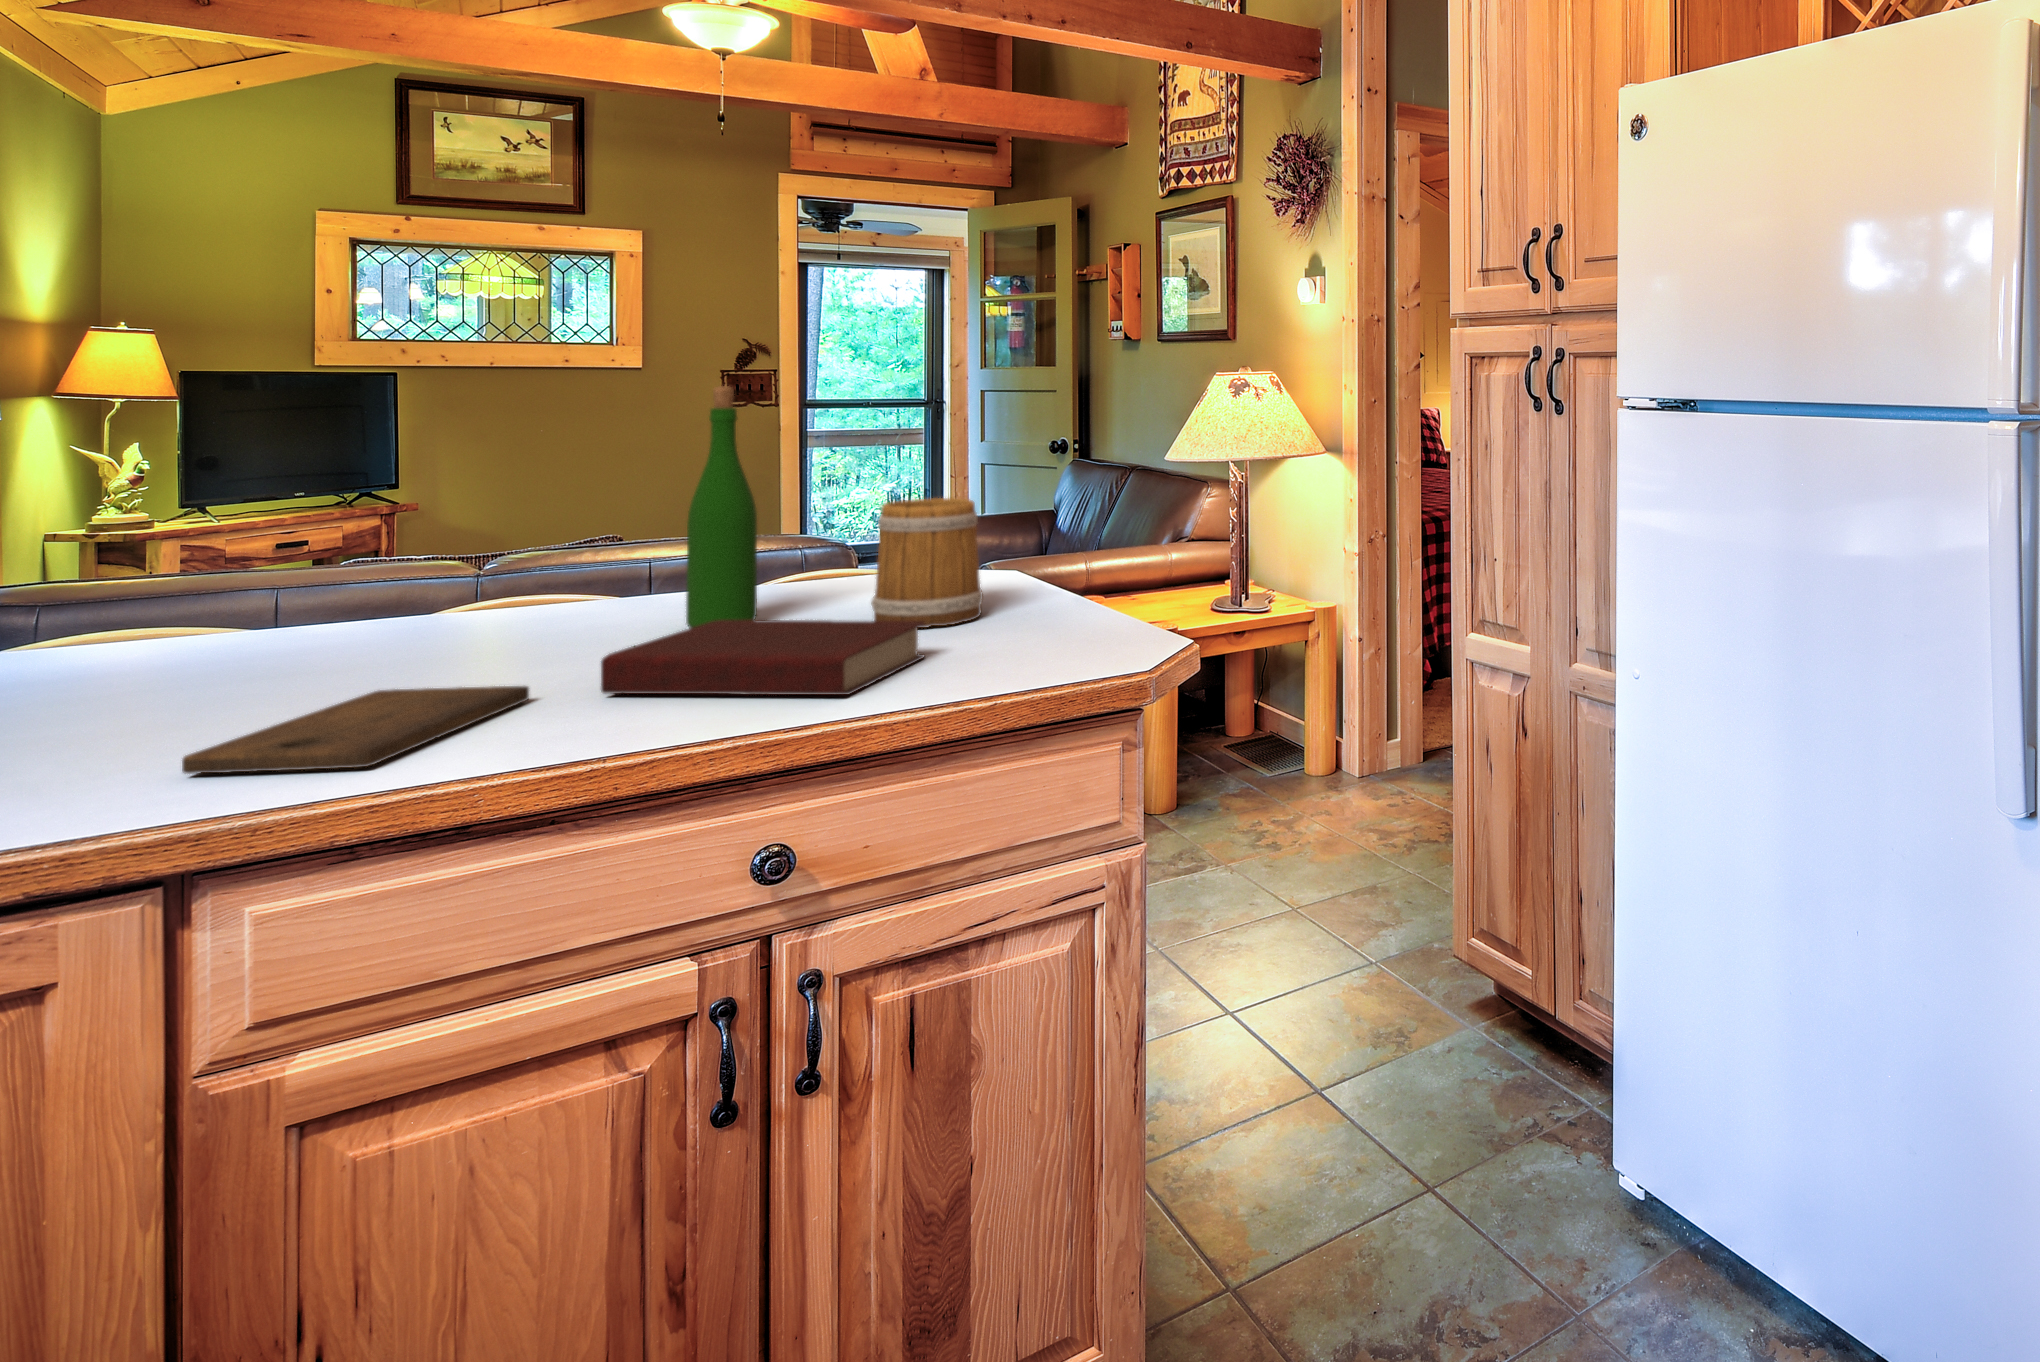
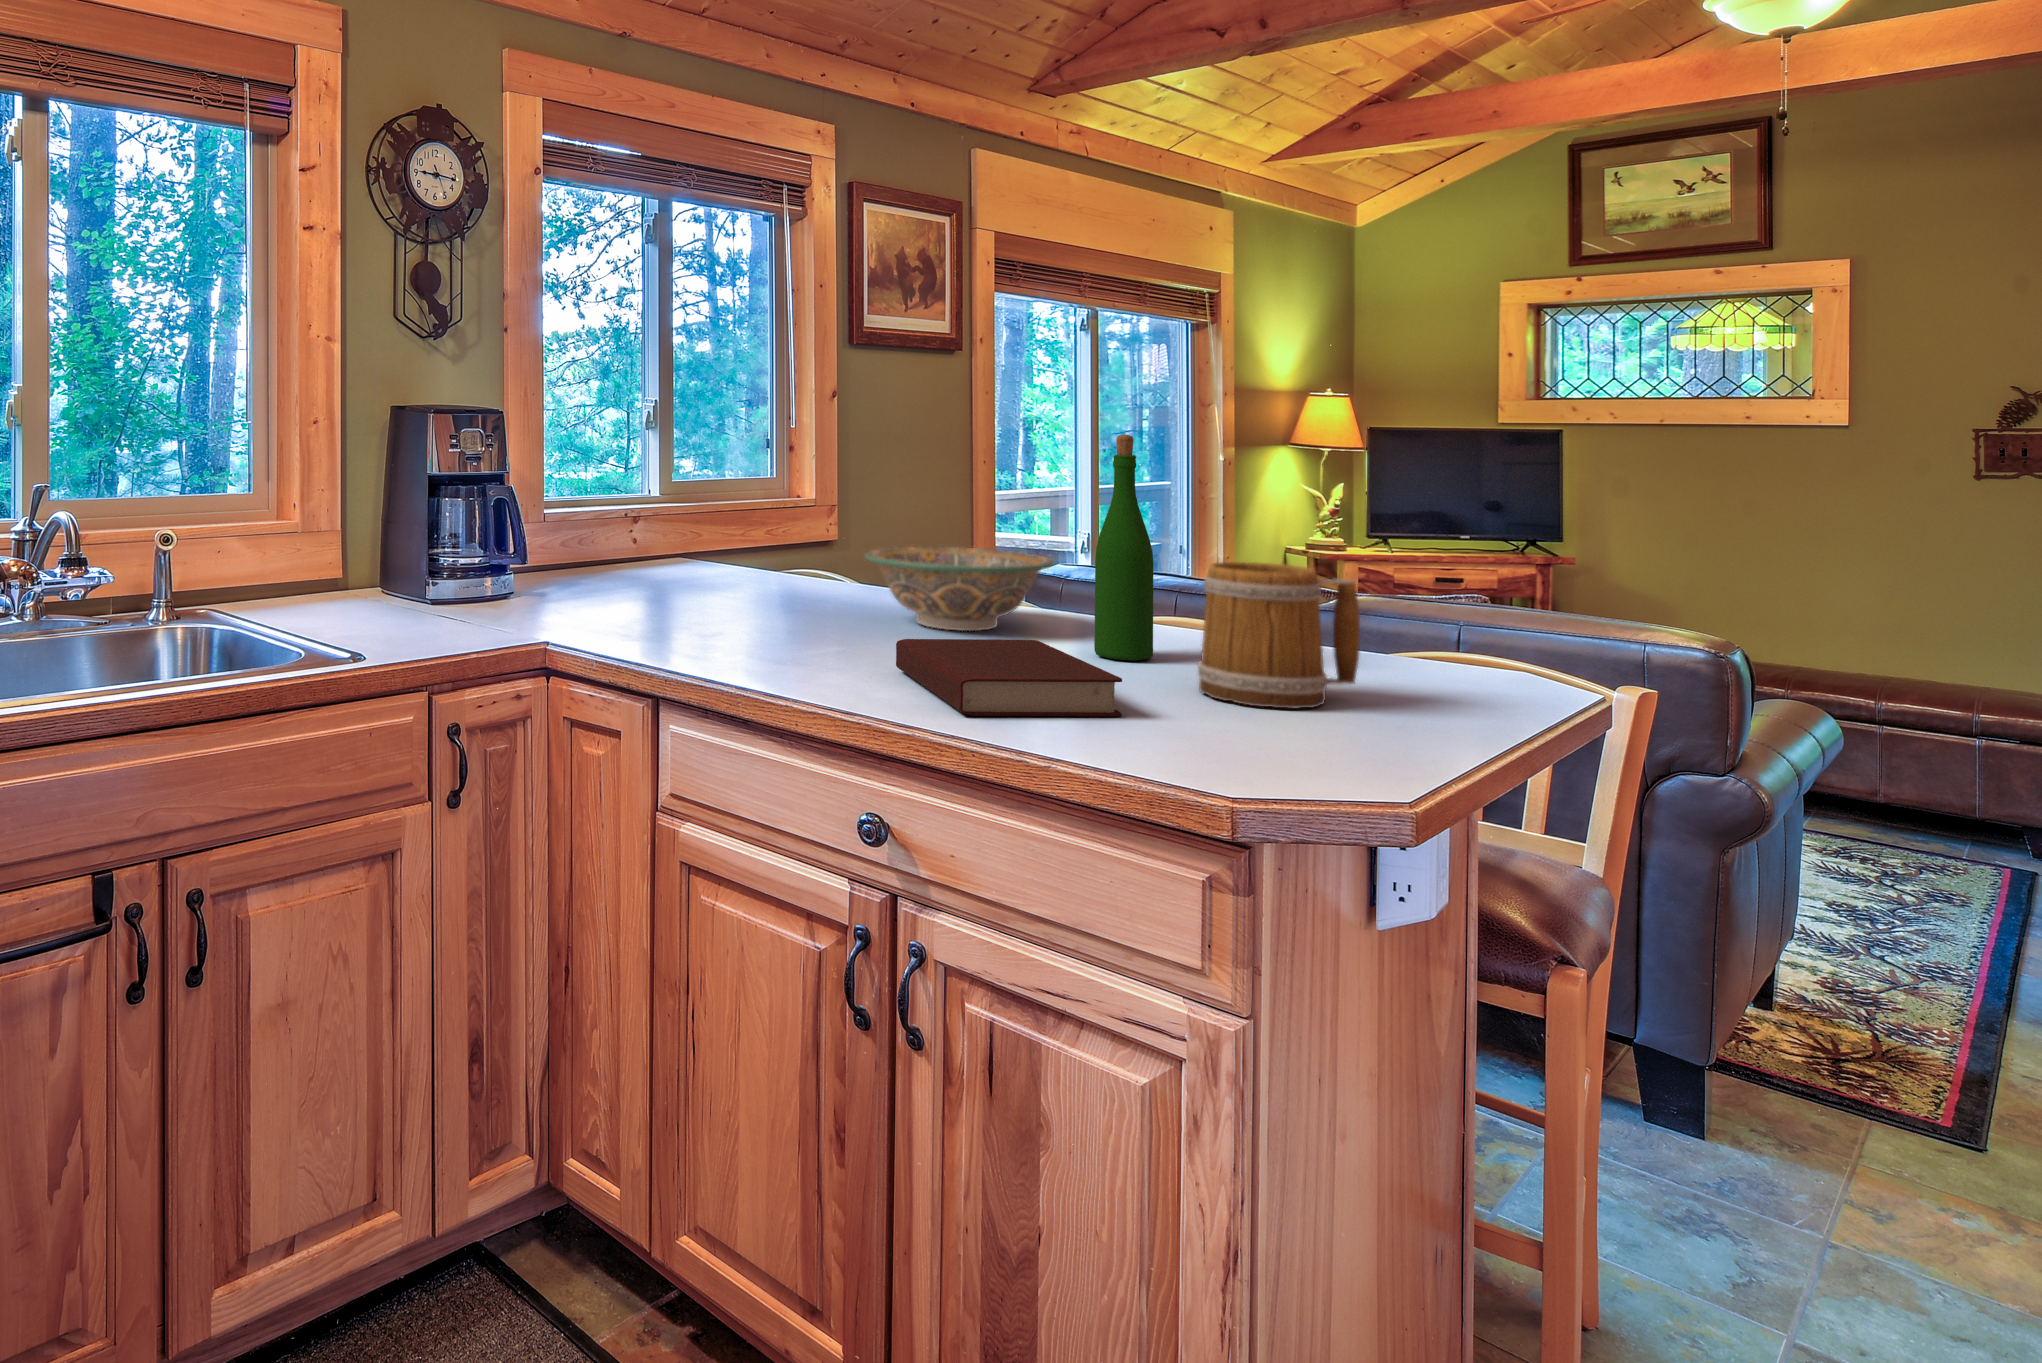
bowl: none [251,540,576,661] -> present [865,547,1054,631]
cutting board: present [182,686,529,774] -> none [693,633,873,664]

